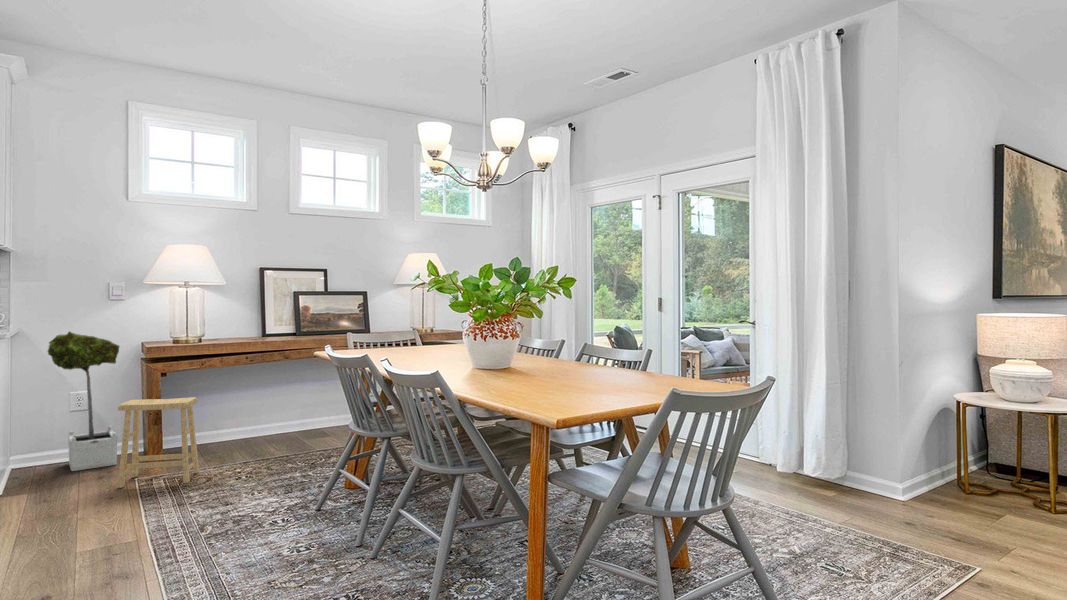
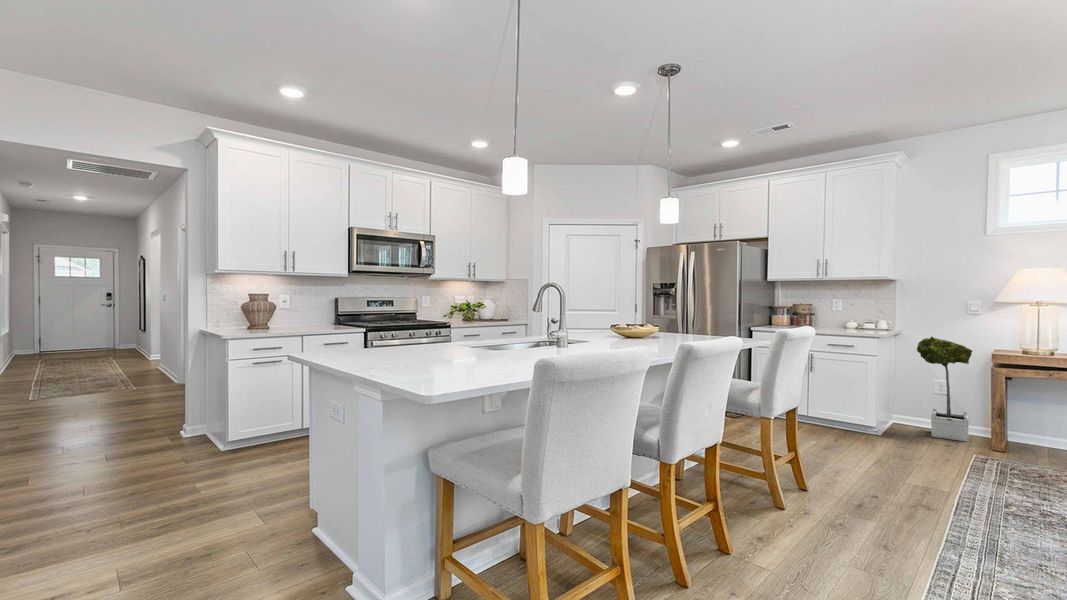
footstool: present [118,397,199,488] -> none [957,393,1038,472]

